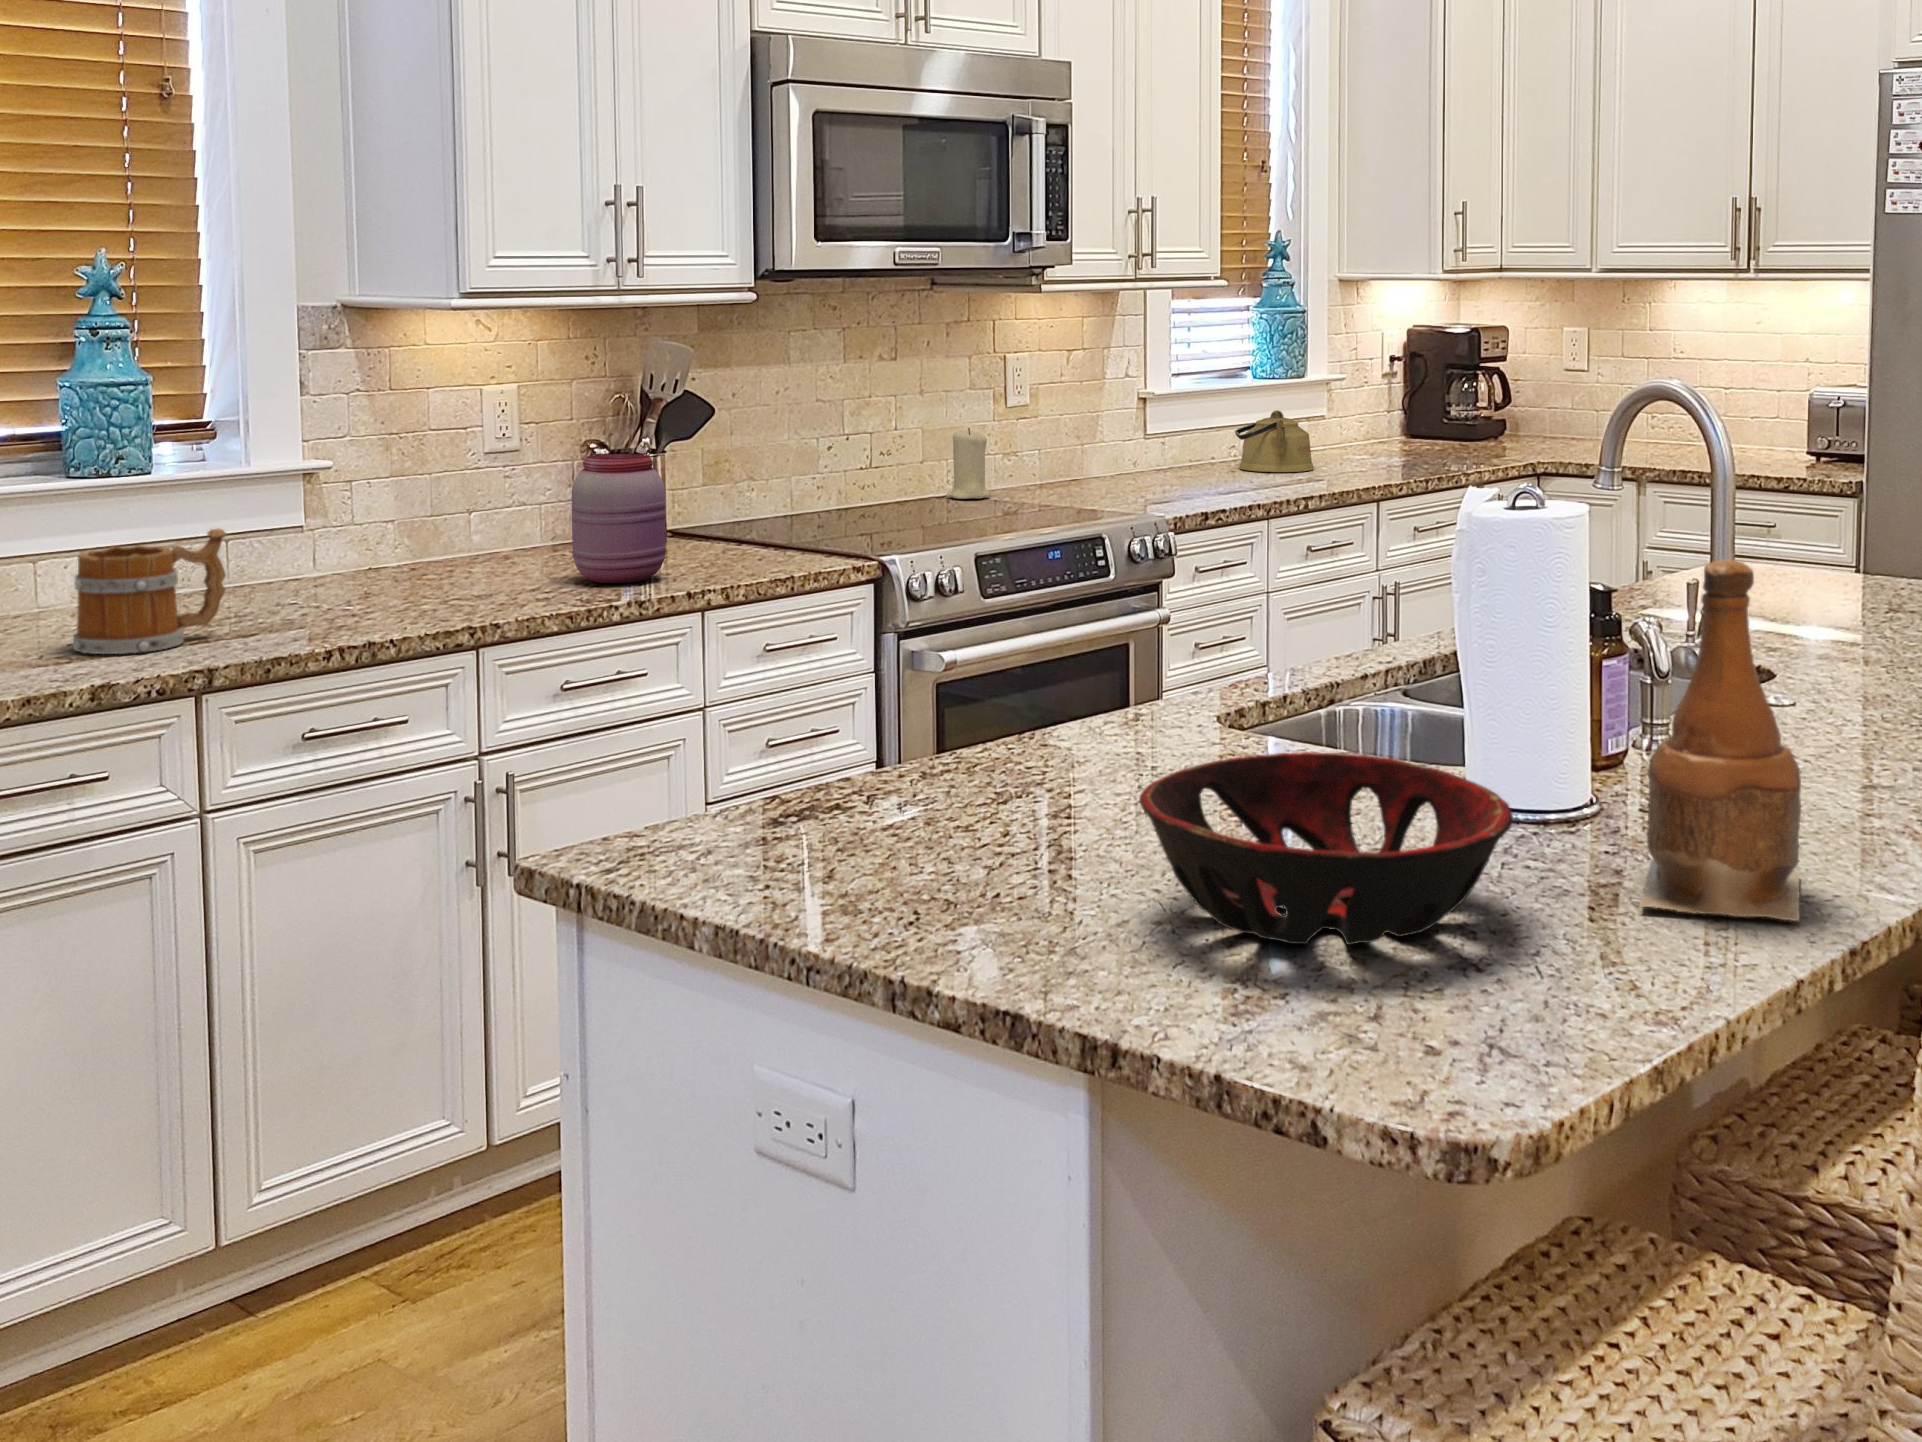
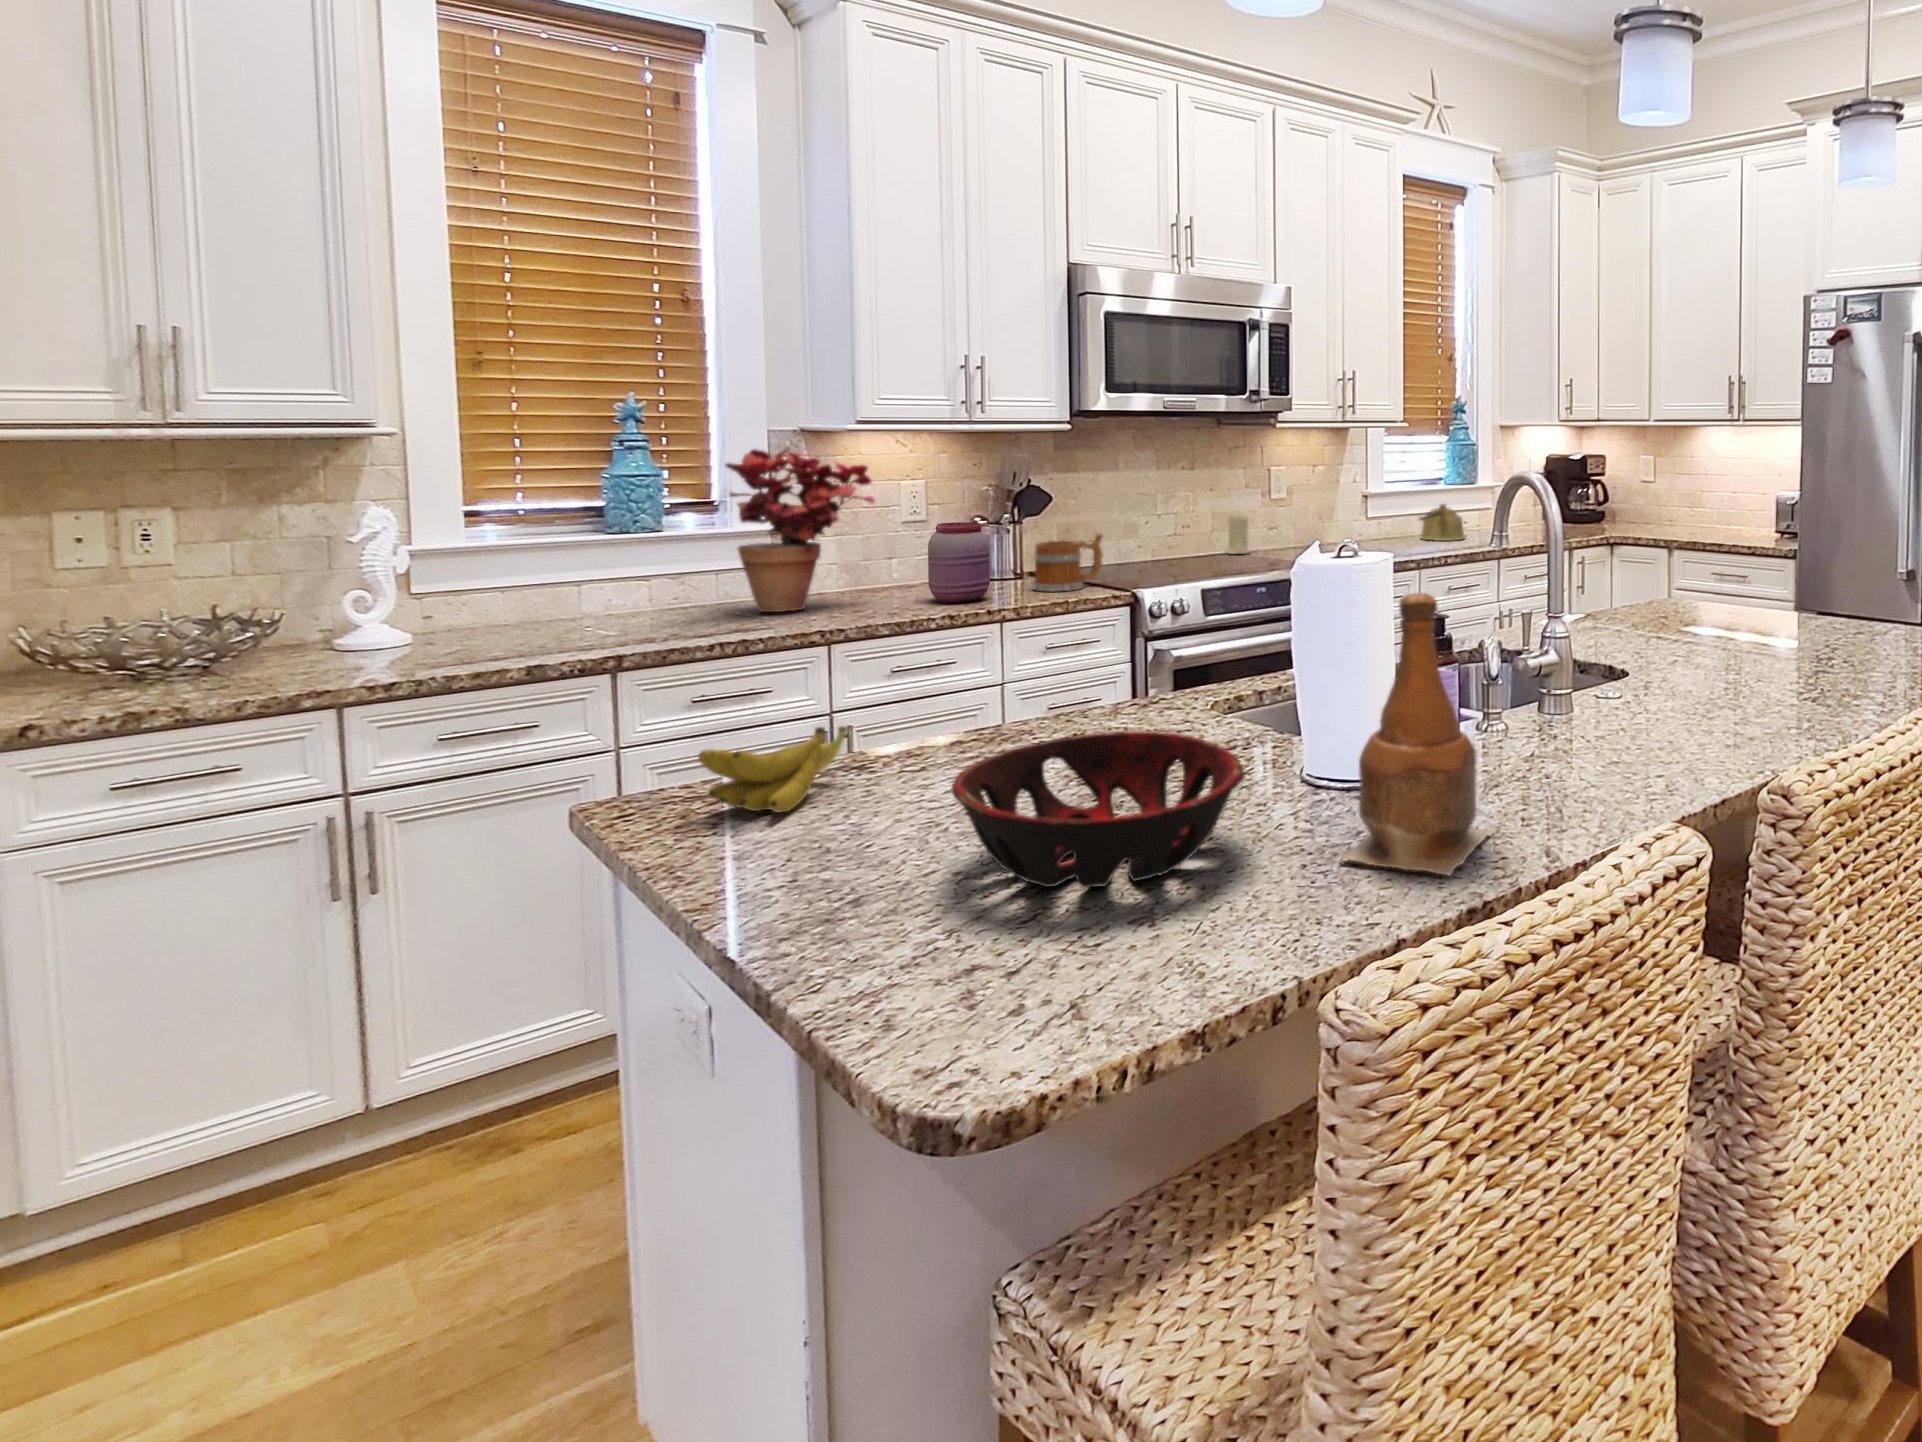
potted plant: none [286,339,496,602] -> present [725,449,875,612]
mug: present [73,529,226,654] -> present [1032,533,1103,591]
banana: none [683,757,837,871] -> present [698,726,848,812]

